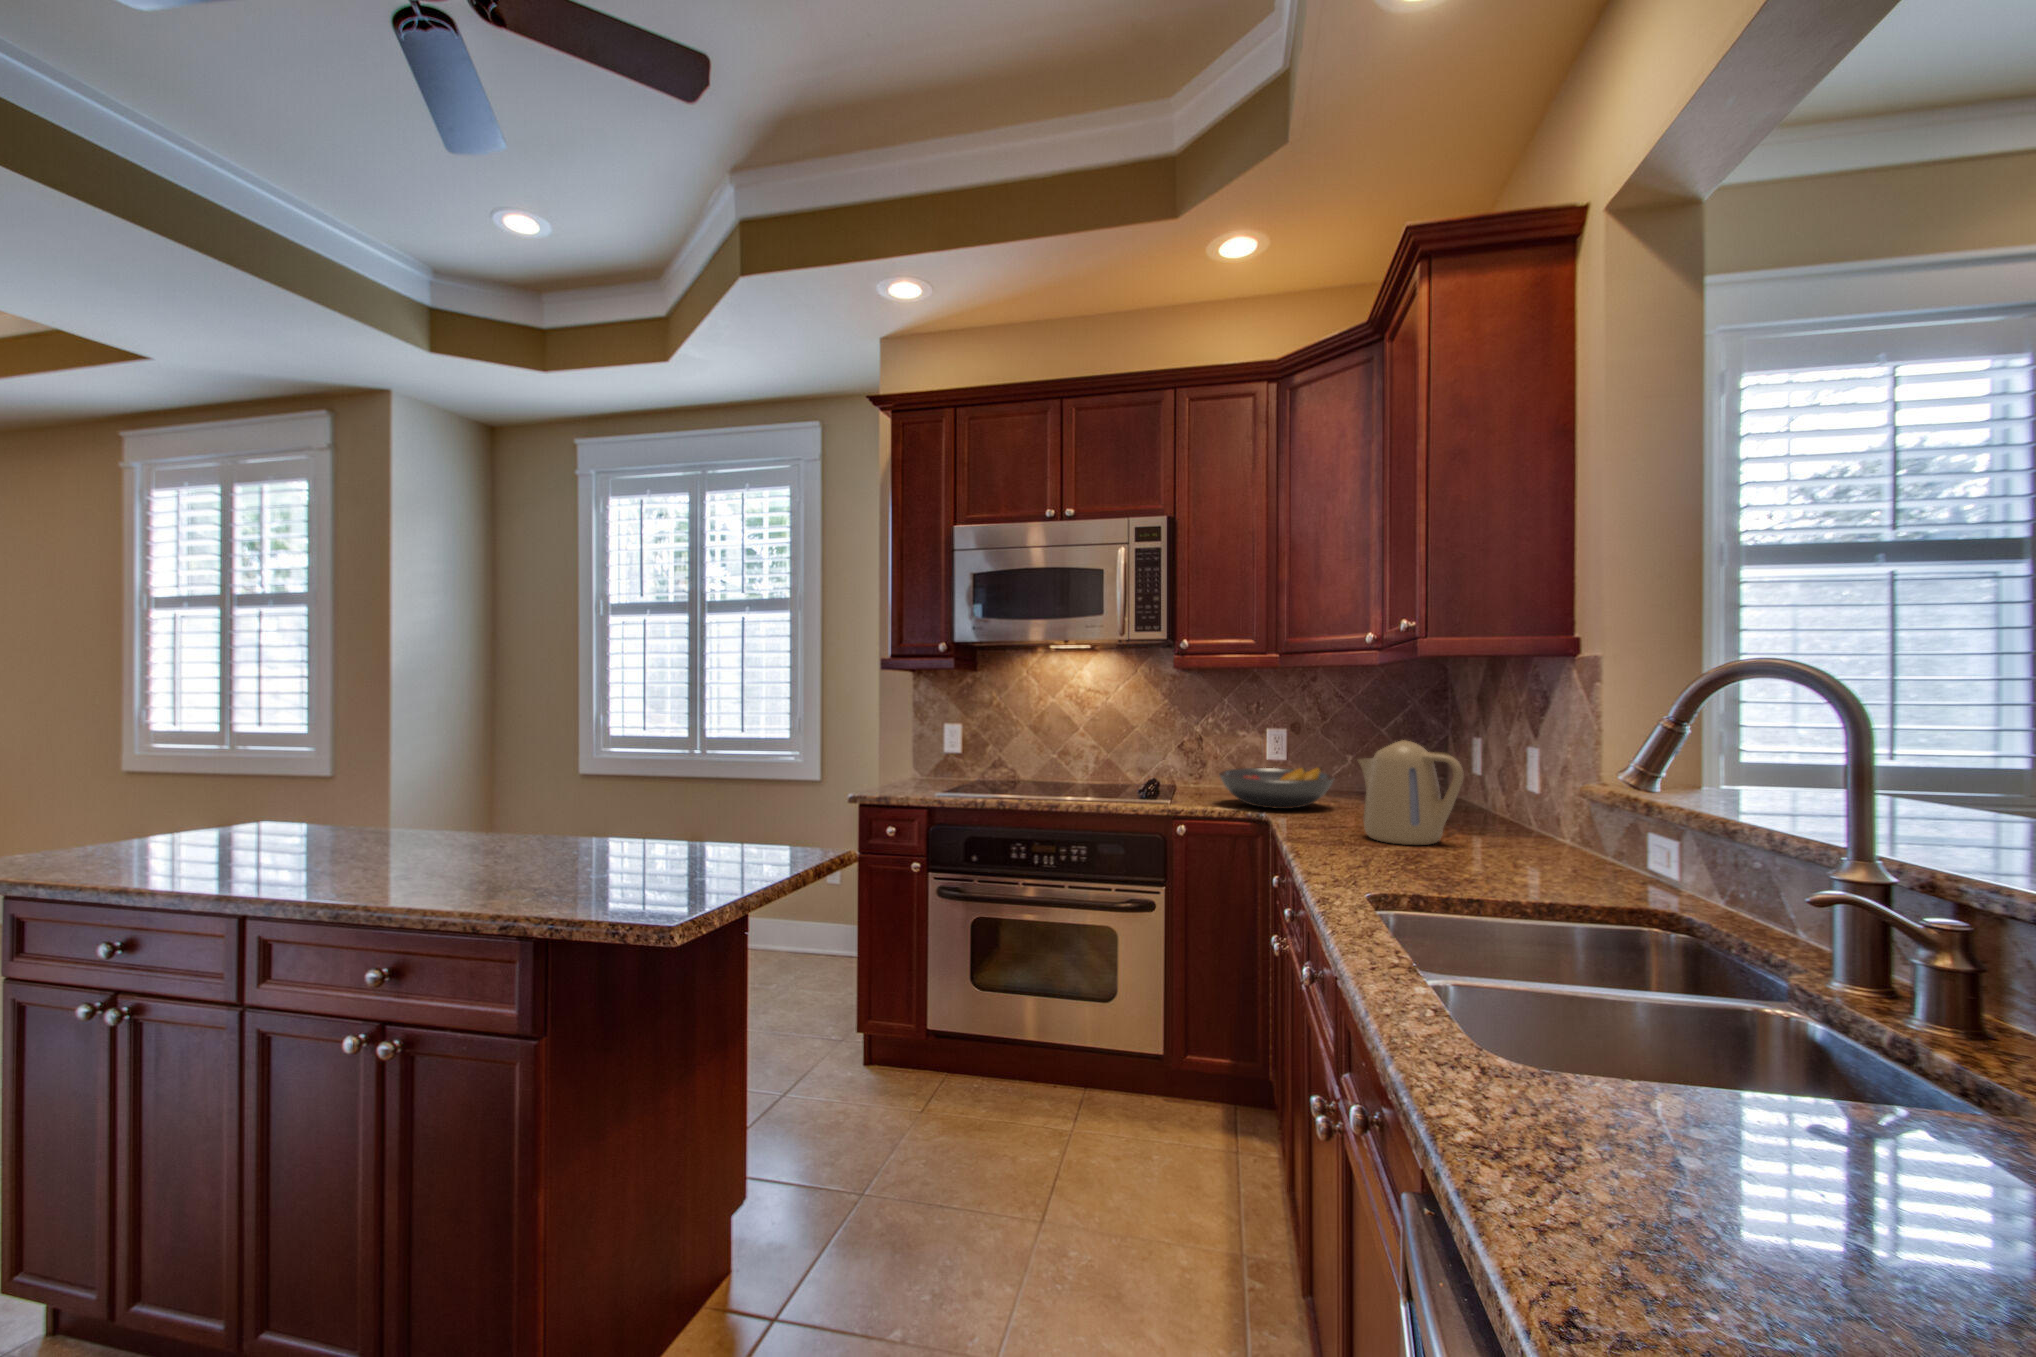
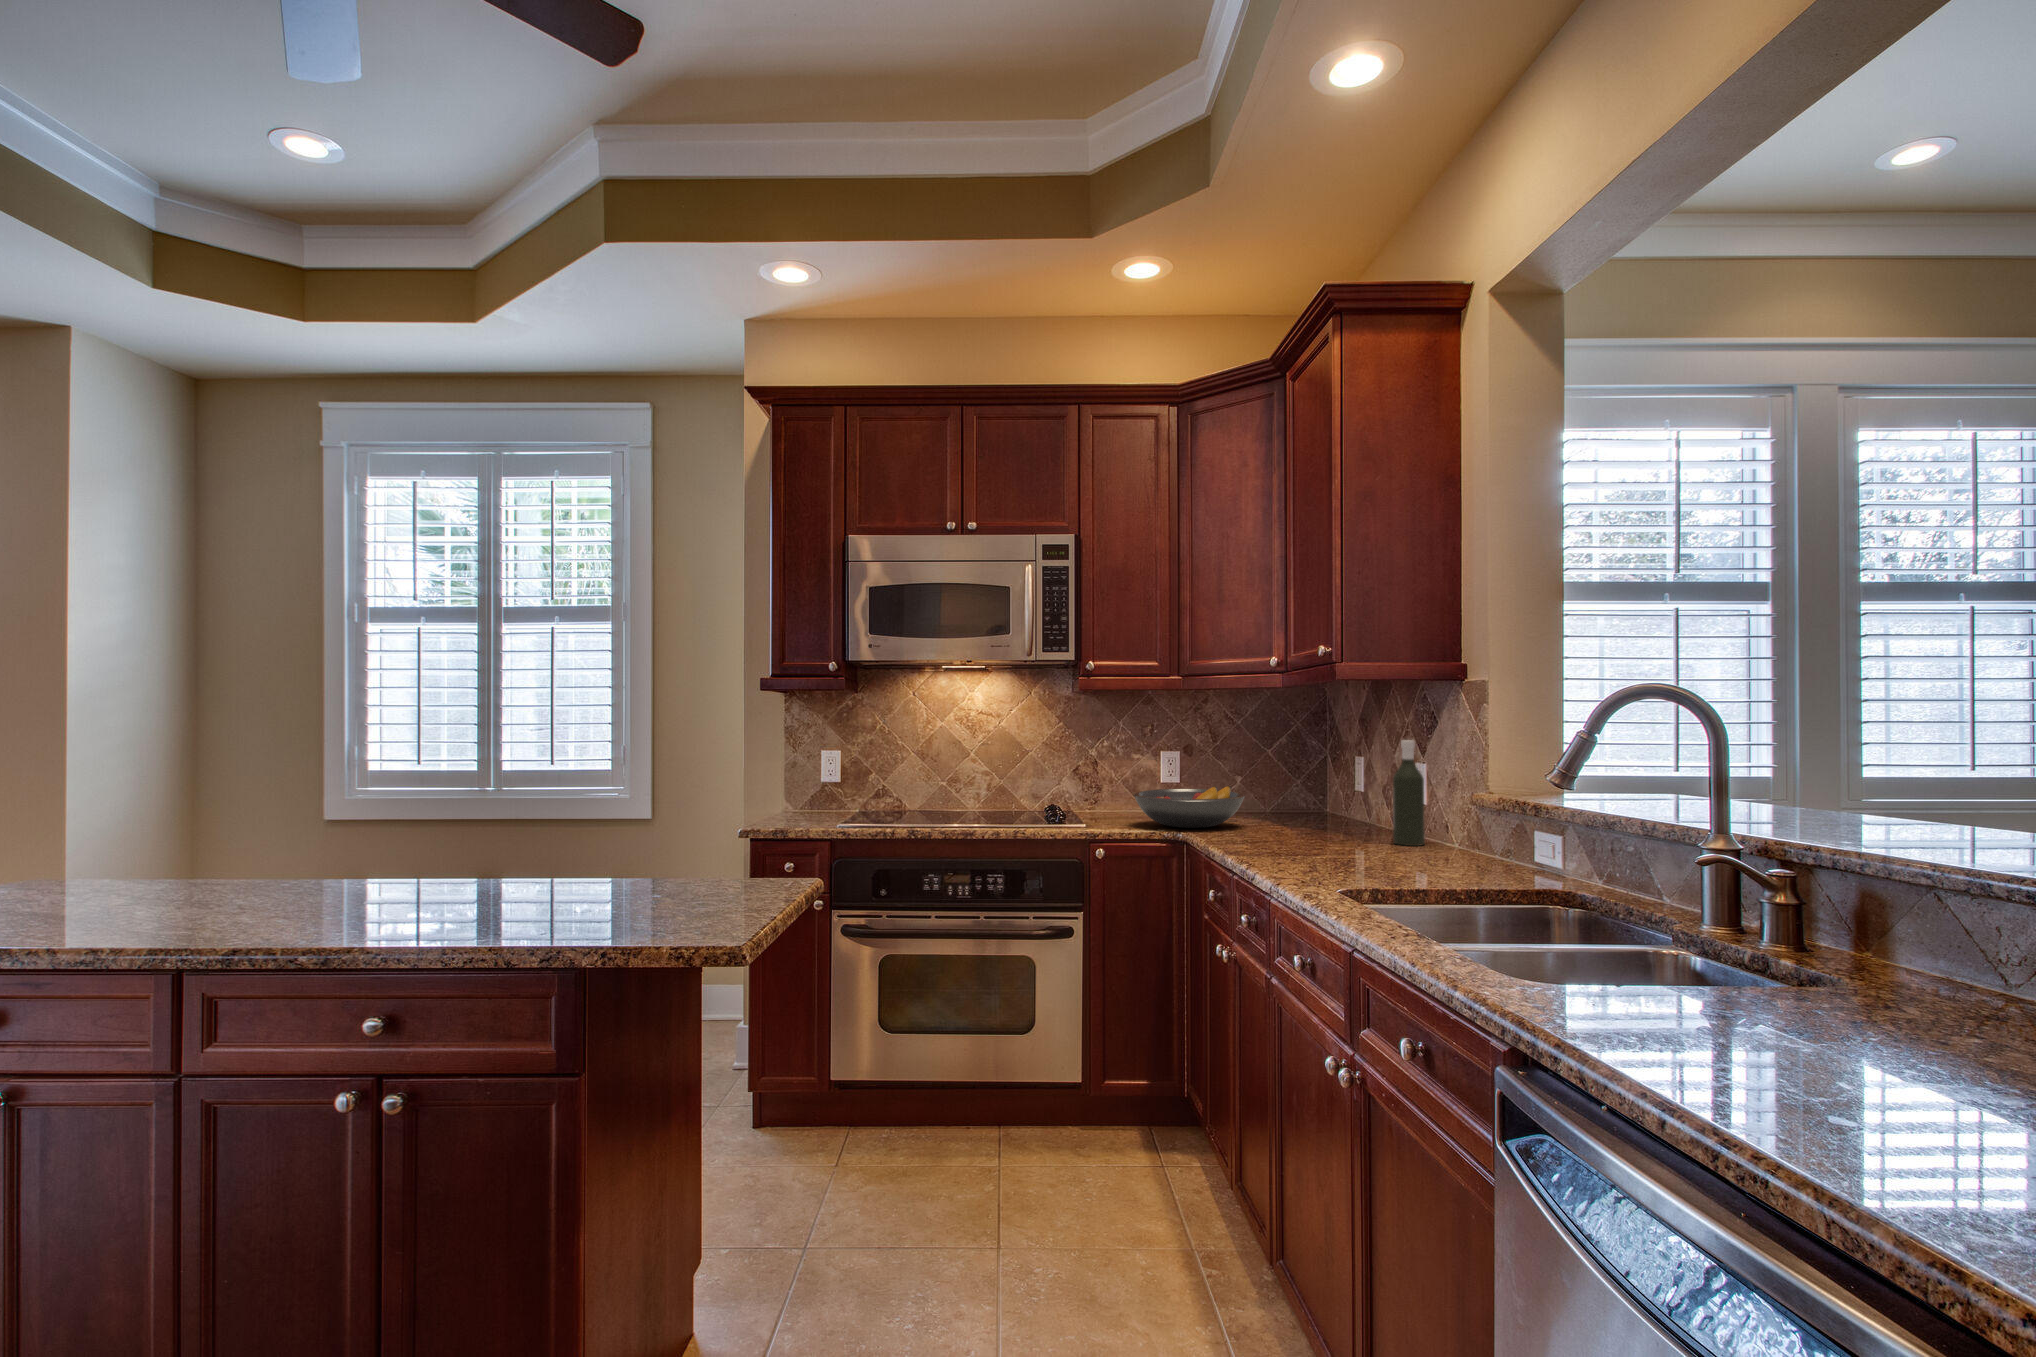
bottle: none [1488,724,1525,841] -> present [1393,740,1425,846]
kettle: present [1358,740,1464,845] -> none [1283,757,1380,853]

